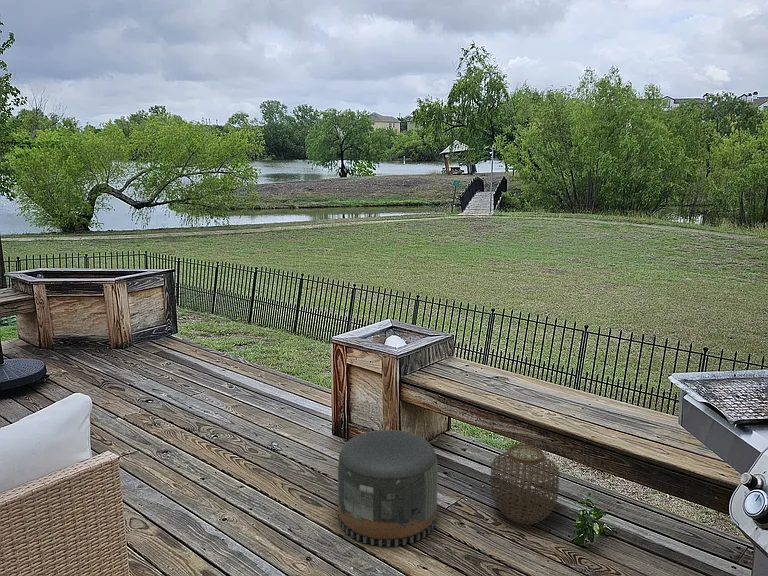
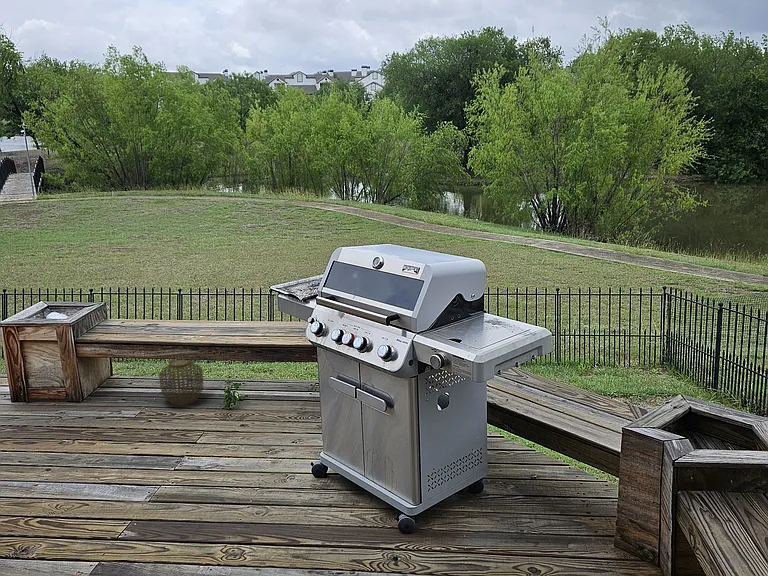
pouf: present [338,430,438,547] -> none [53,371,131,444]

